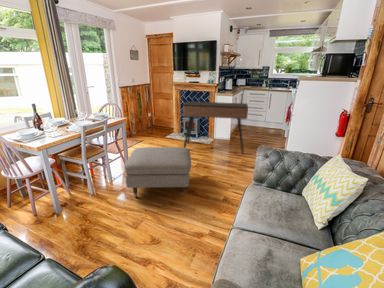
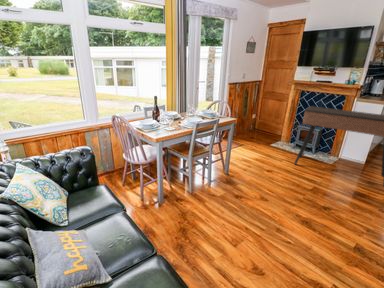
ottoman: present [125,147,191,197] -> none [229,154,314,225]

